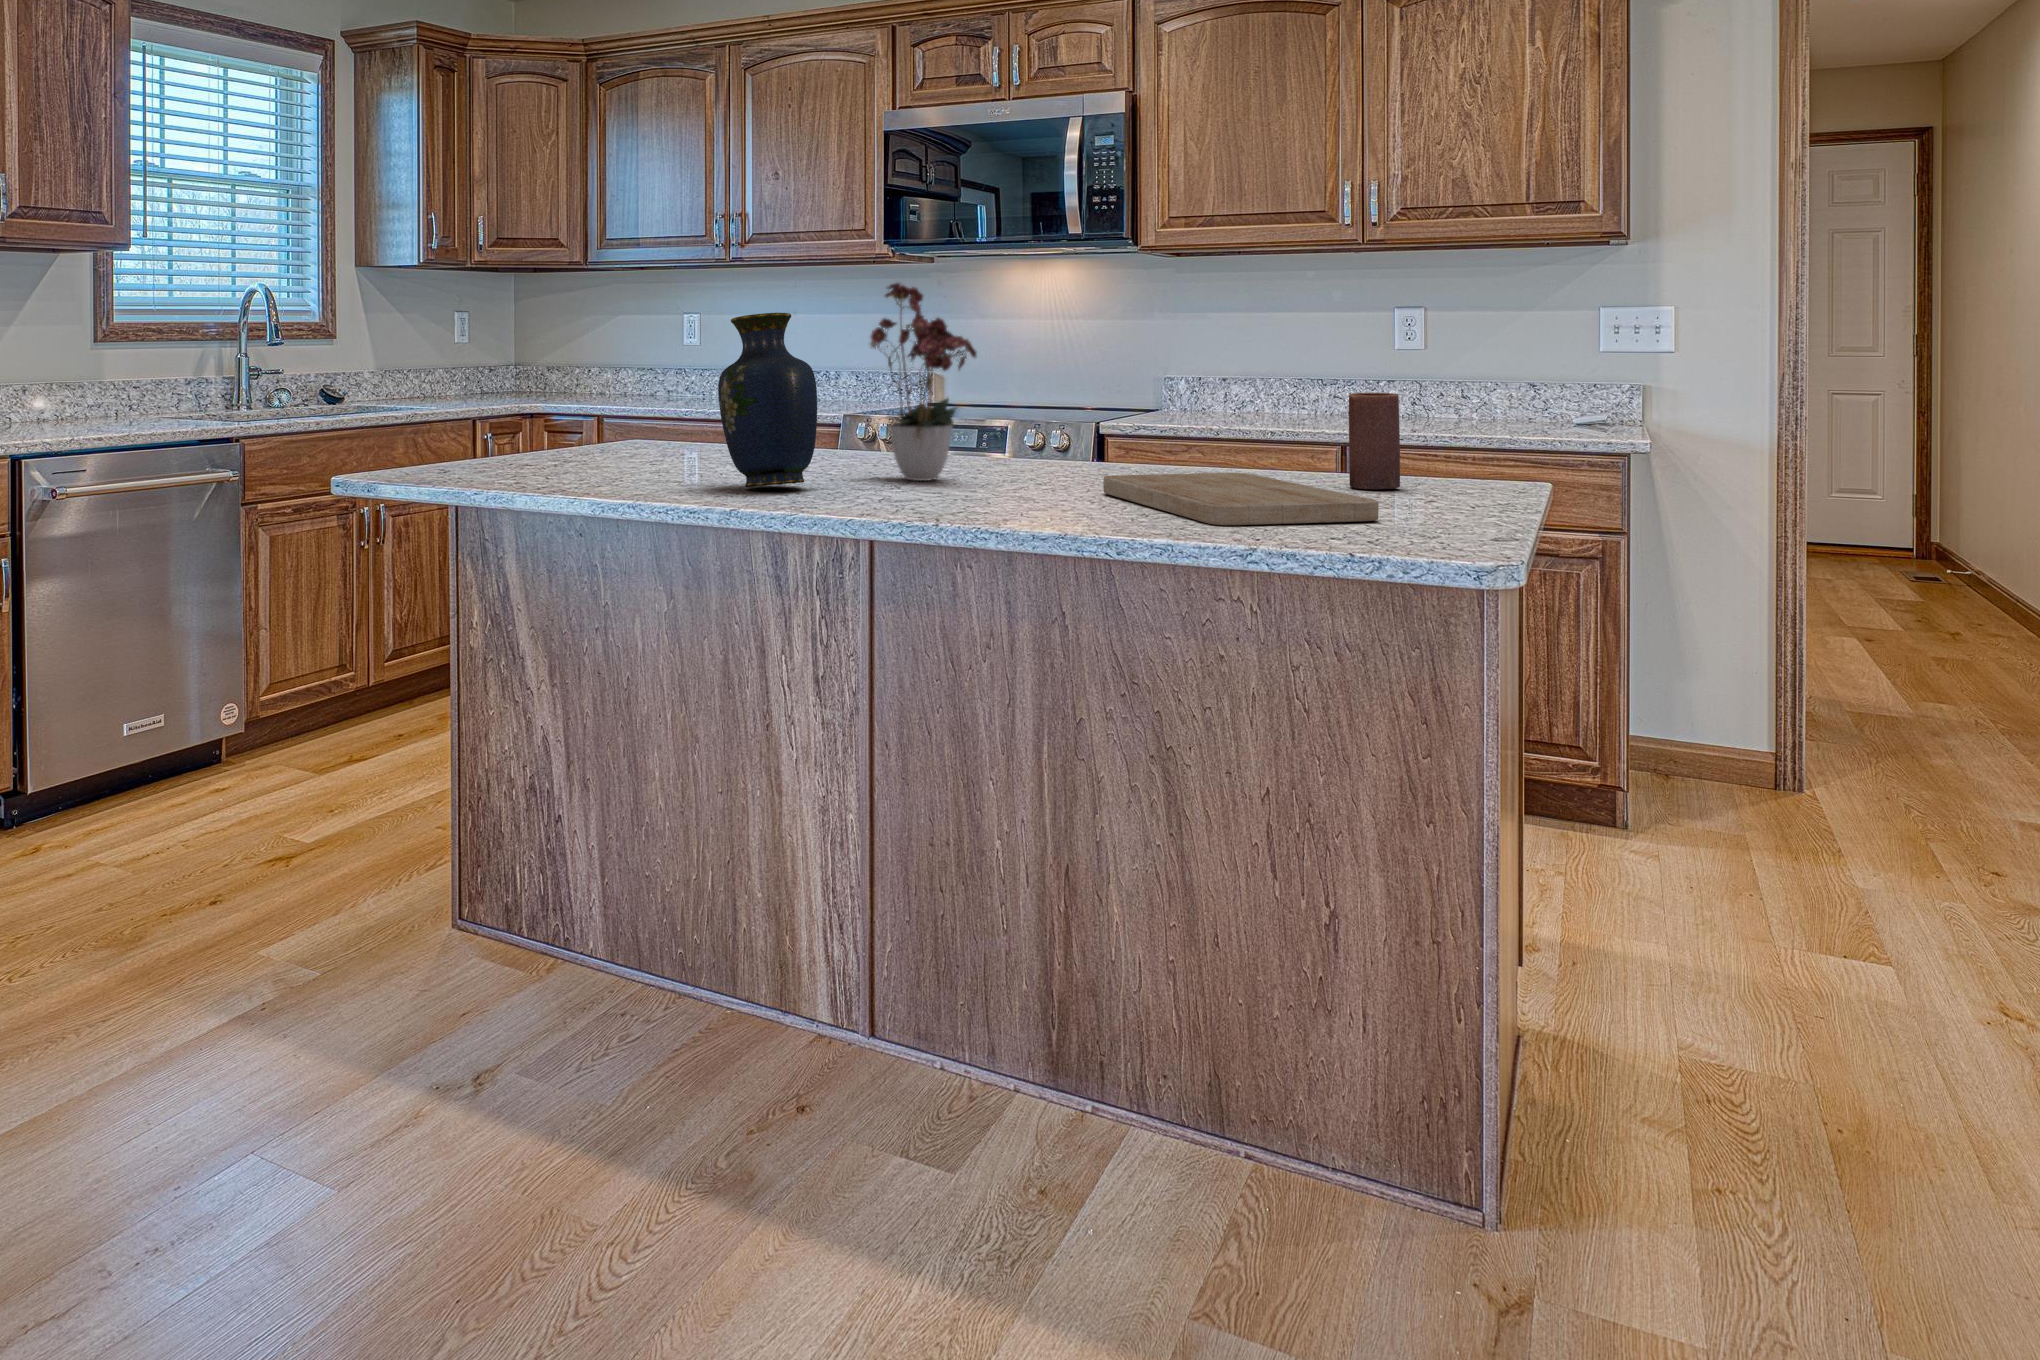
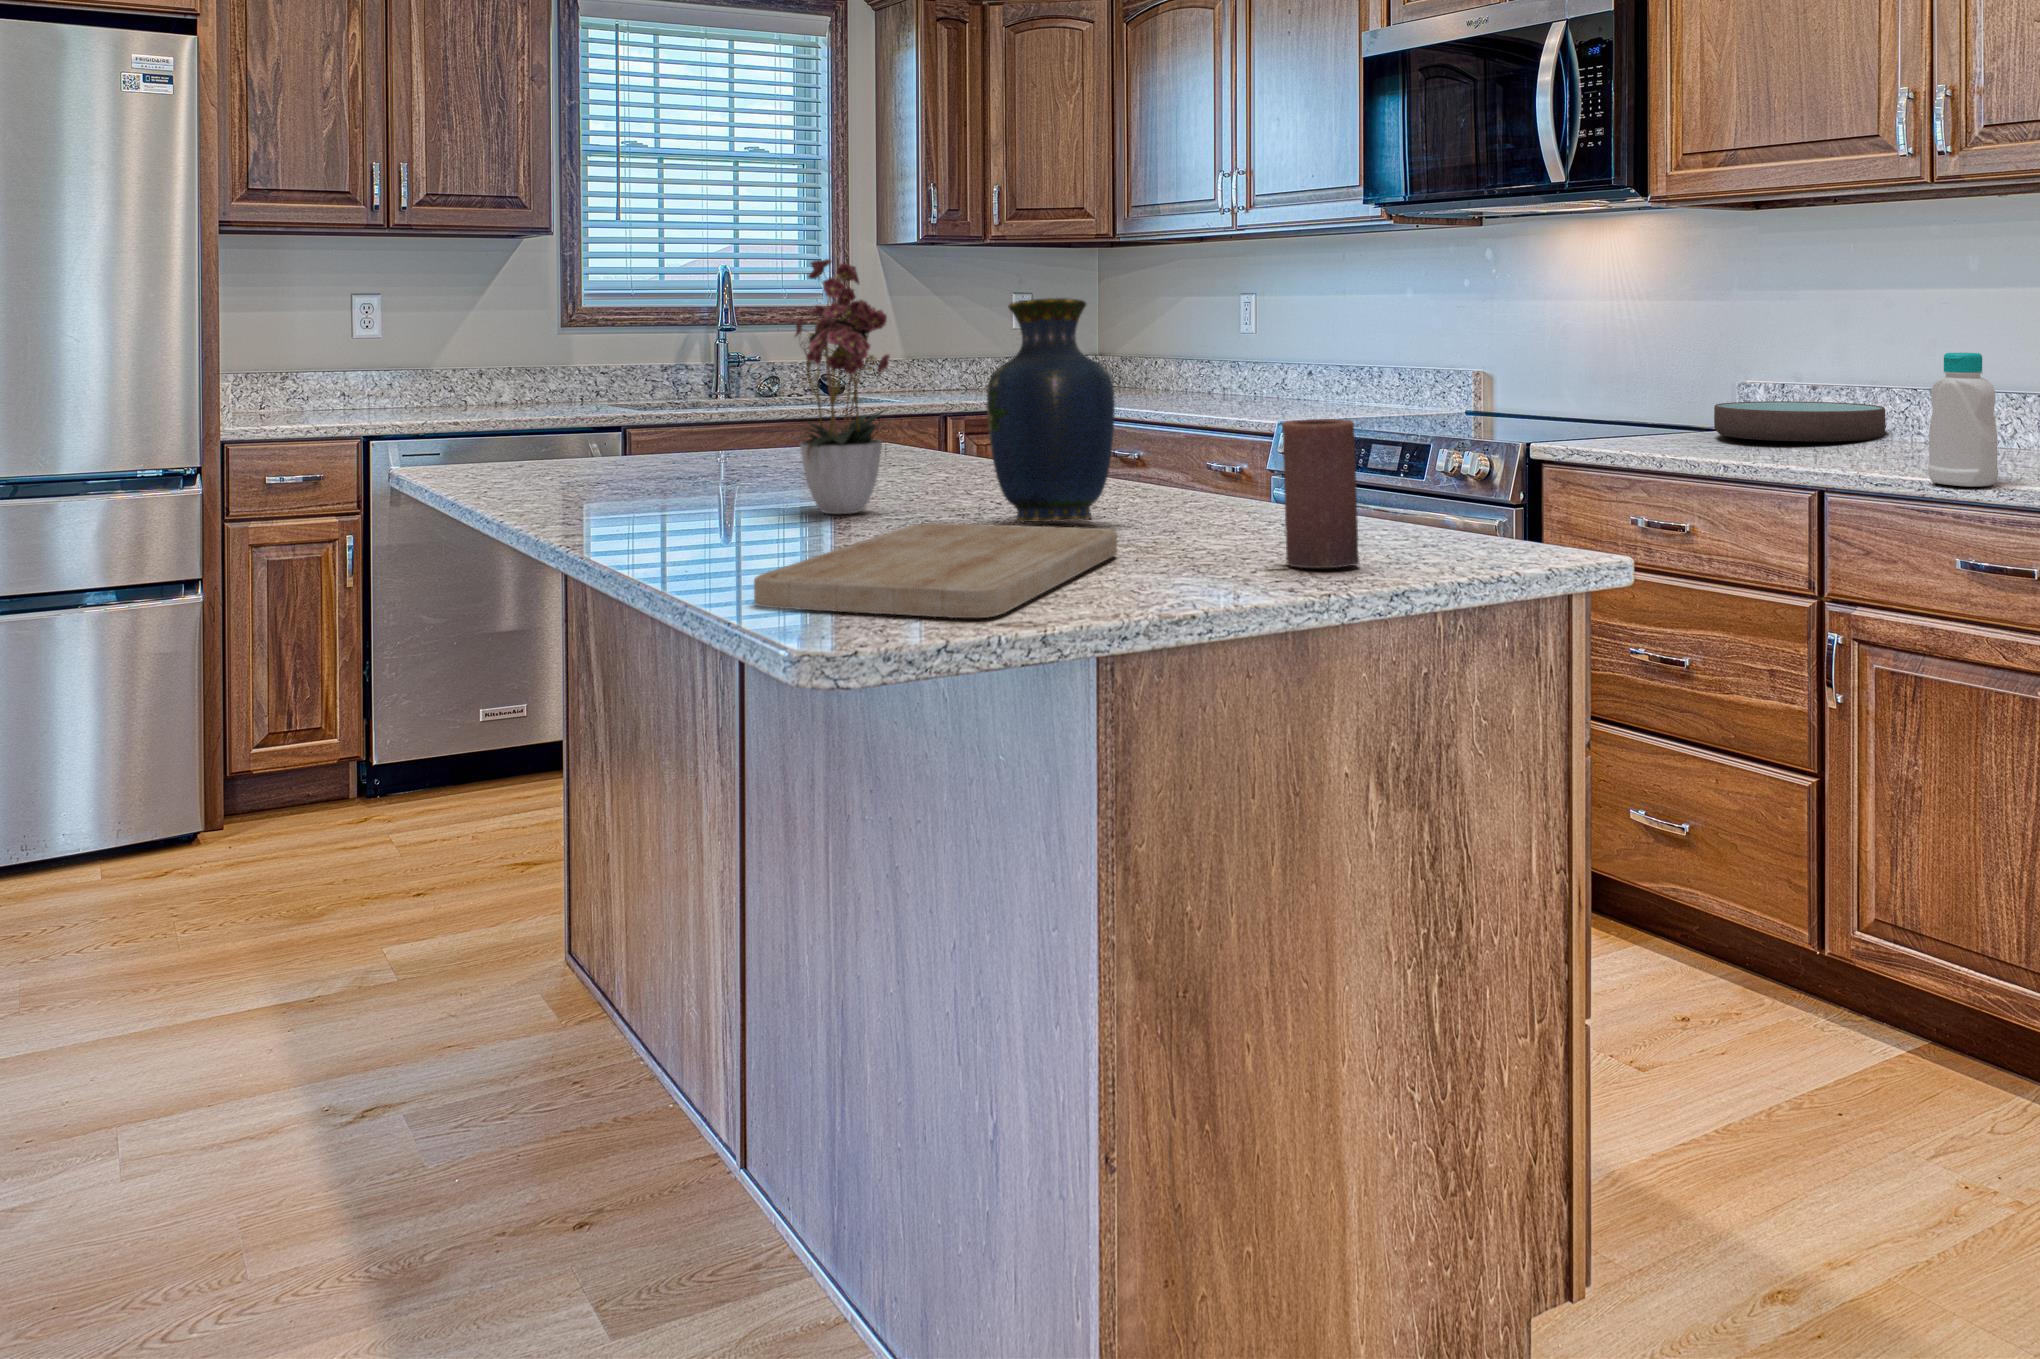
vase: present [718,313,817,487] -> present [987,298,1115,522]
bottle: none [1404,353,1448,437] -> present [1928,353,1998,487]
bowl: none [1184,390,1296,416] -> present [1714,401,1885,442]

